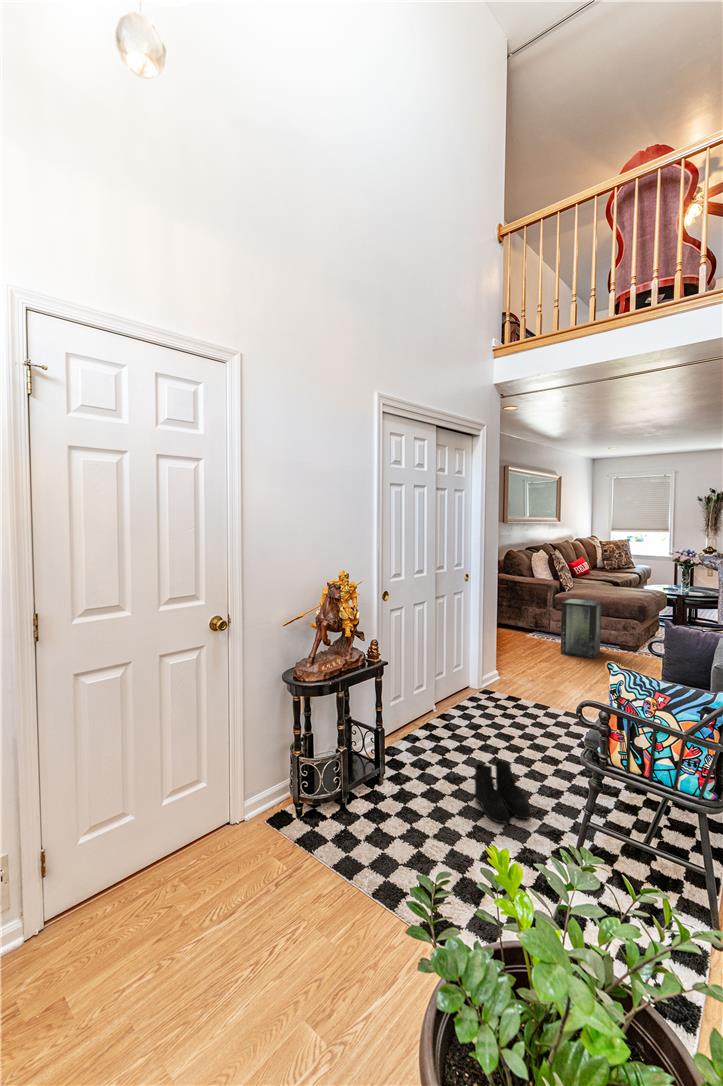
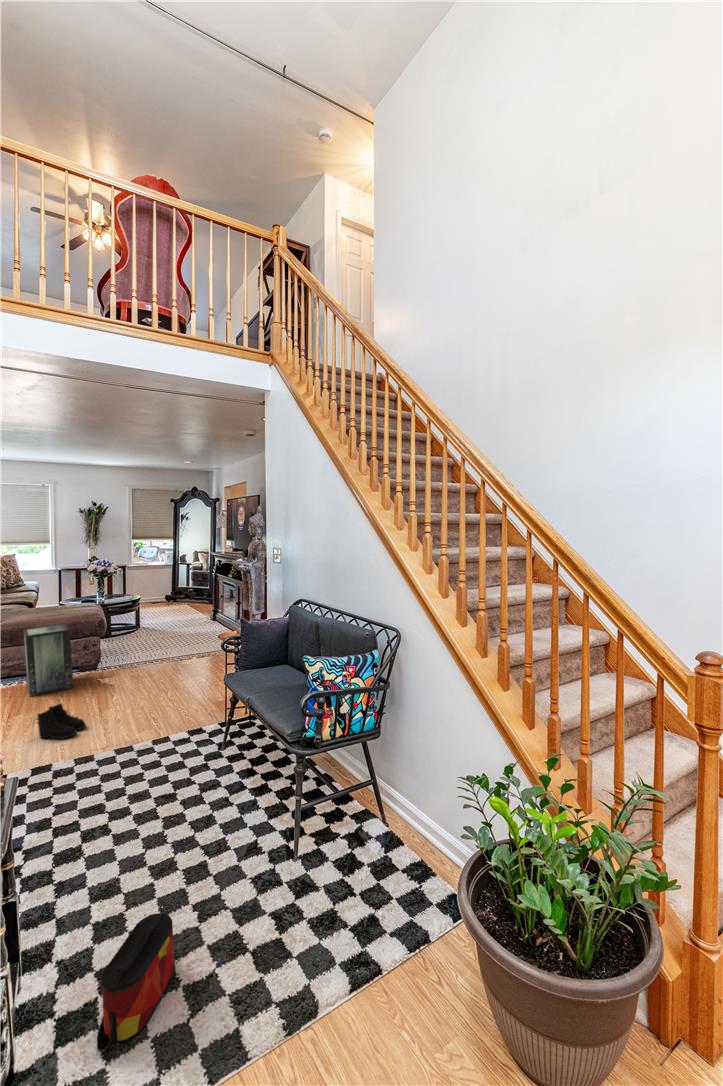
boots: present [475,760,530,823] -> present [37,703,86,739]
bag: none [367,791,435,846] -> present [97,913,175,1051]

